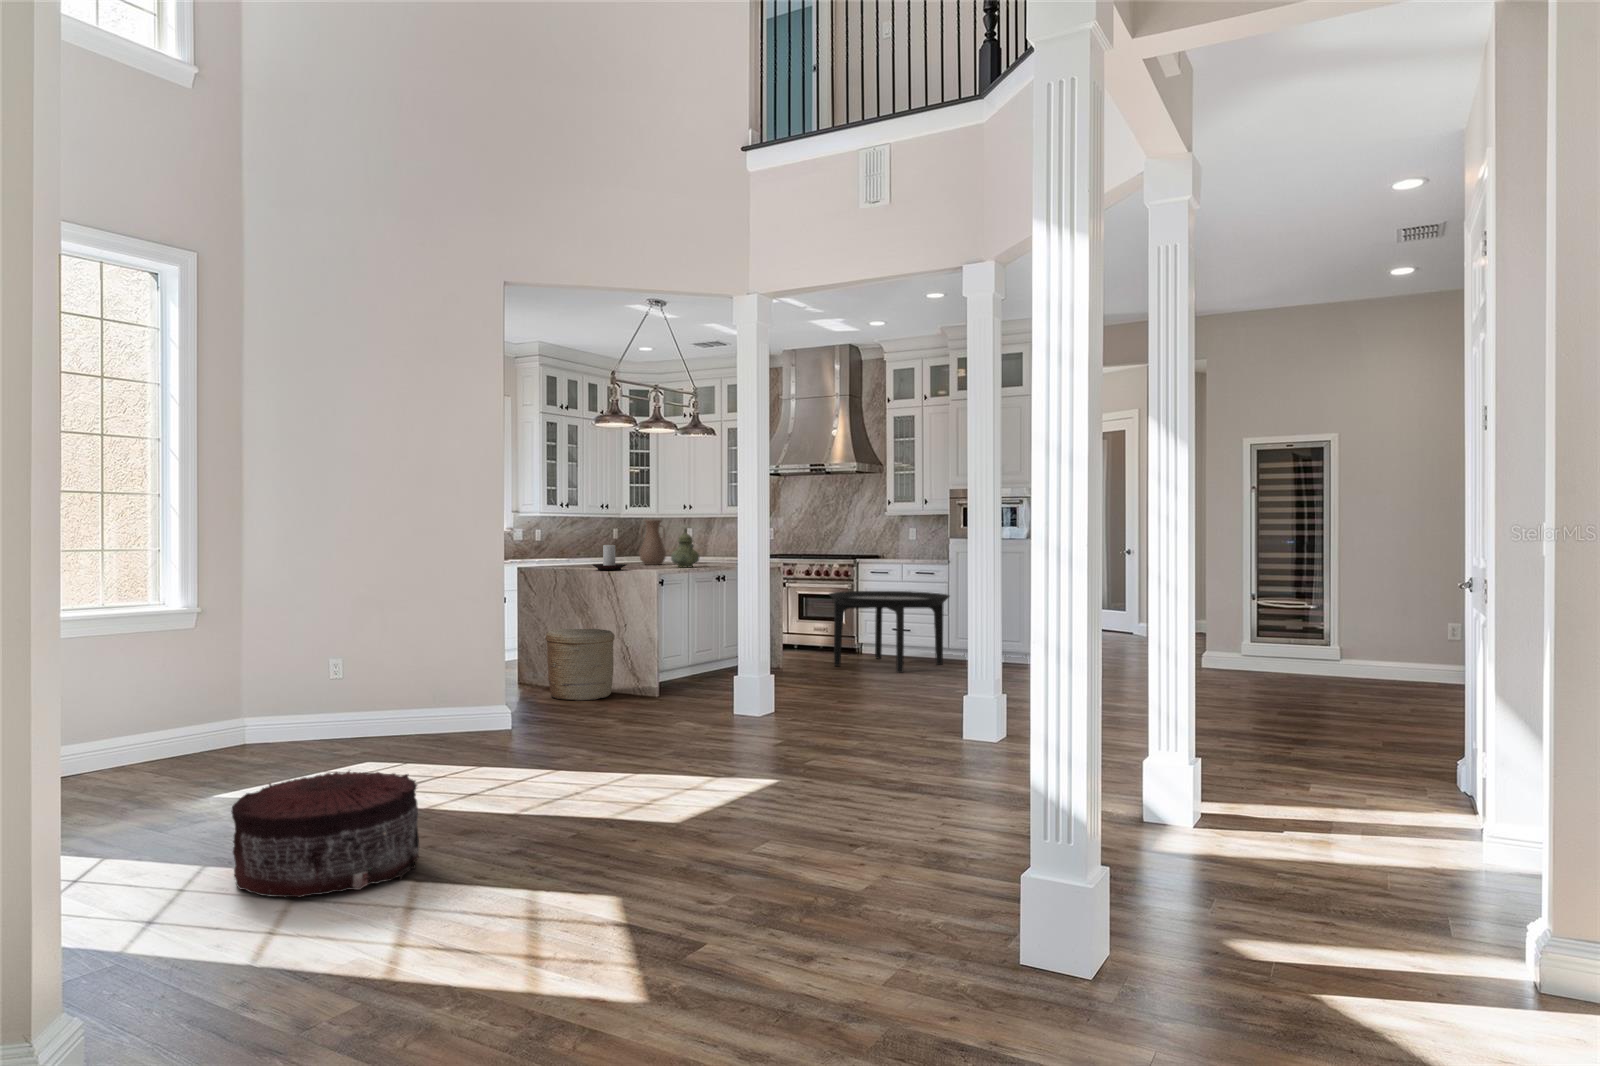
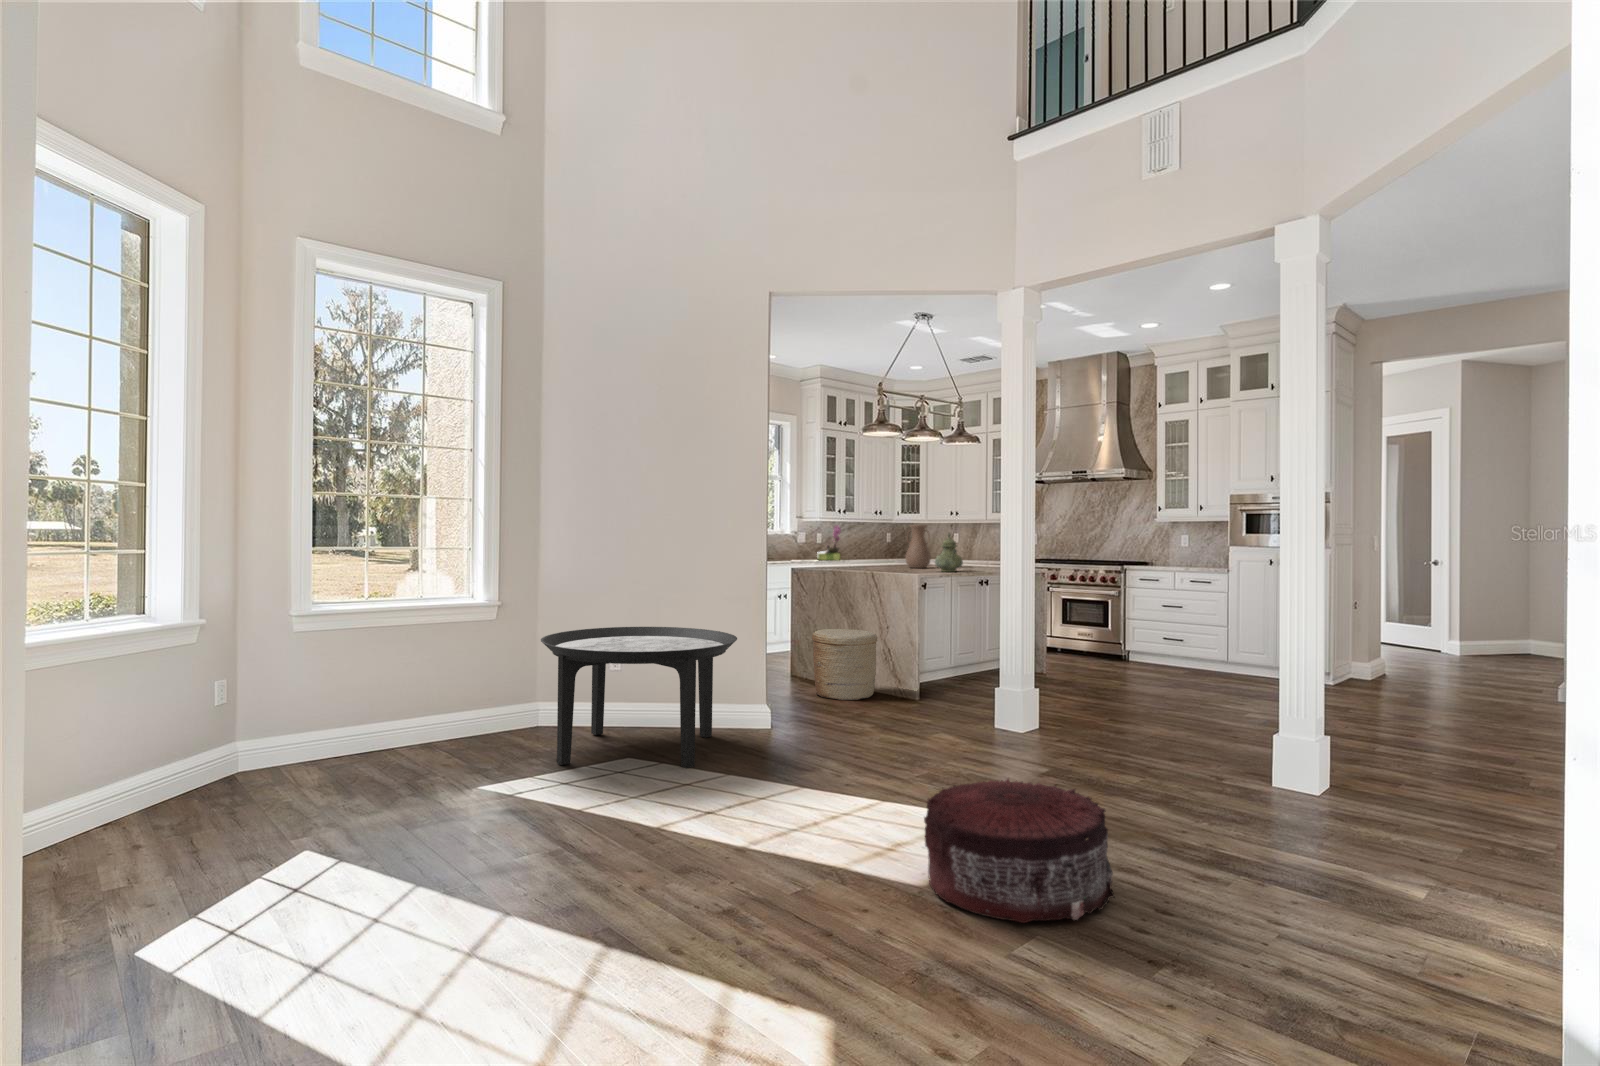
flower arrangement: none [538,519,568,559] -> present [817,526,841,560]
candle holder: present [593,545,627,570] -> none [857,547,891,573]
round table: present [830,591,950,673] -> present [541,627,737,768]
pouf: present [231,771,419,897] -> present [924,779,1115,923]

